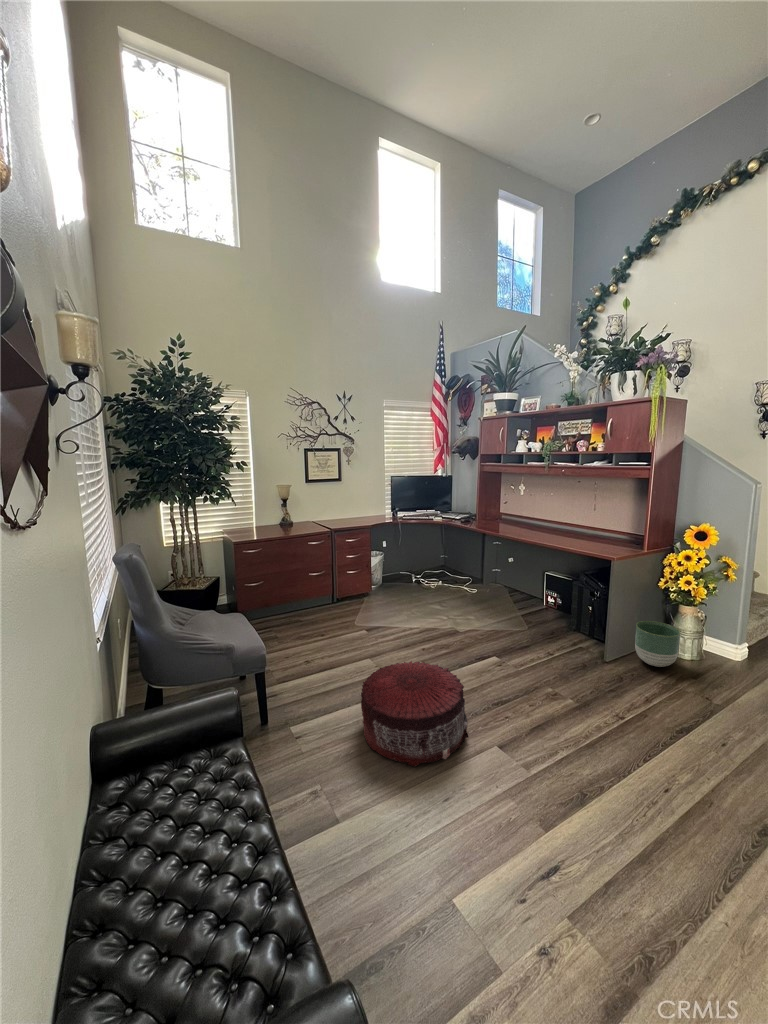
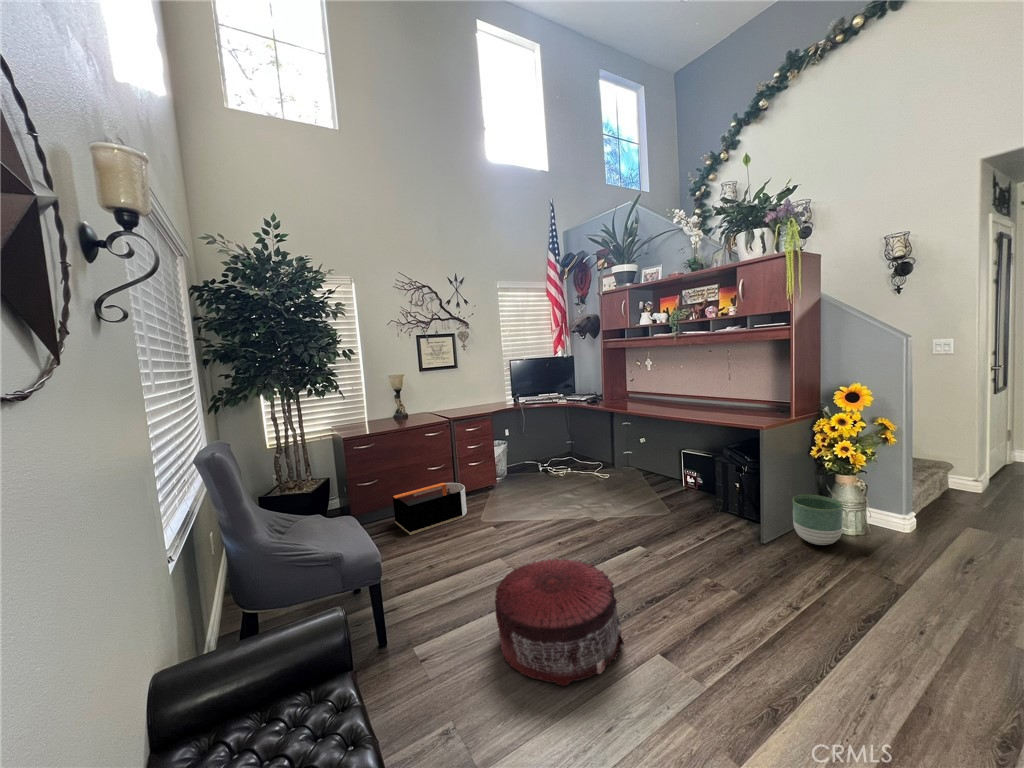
storage bin: none [276,586,342,631] -> present [393,483,467,535]

